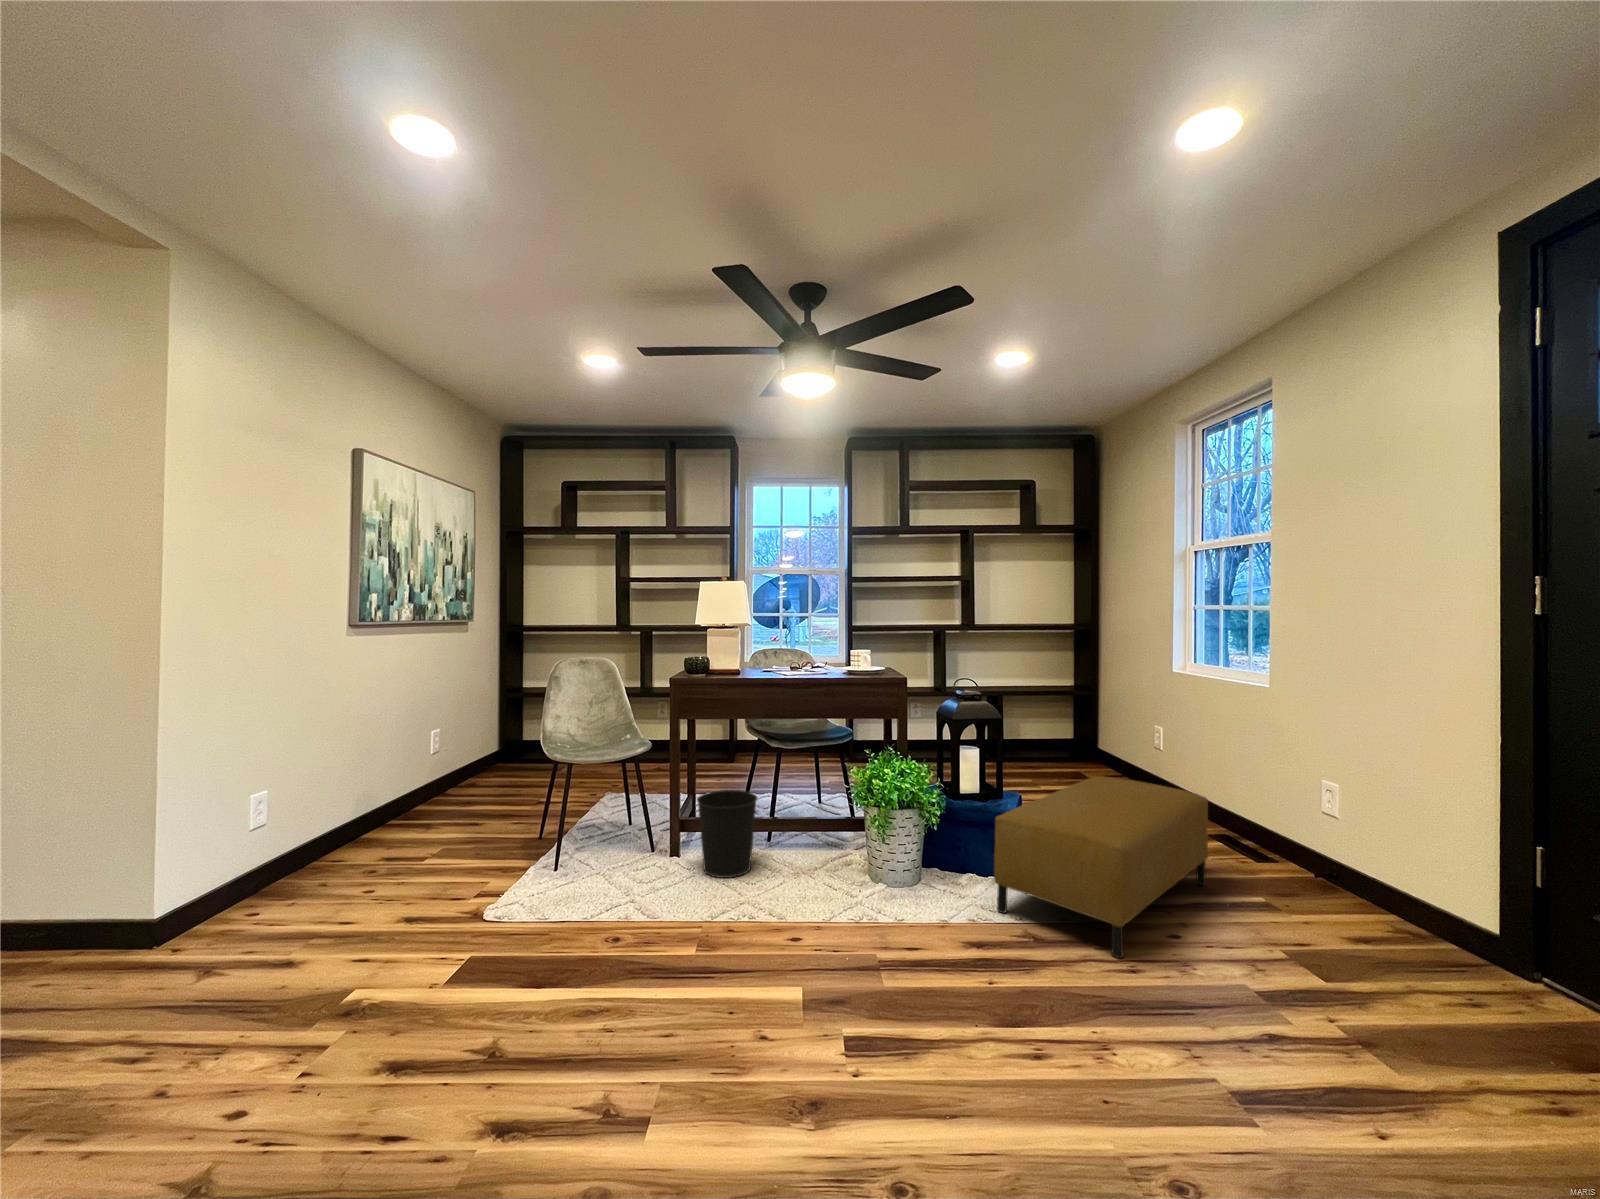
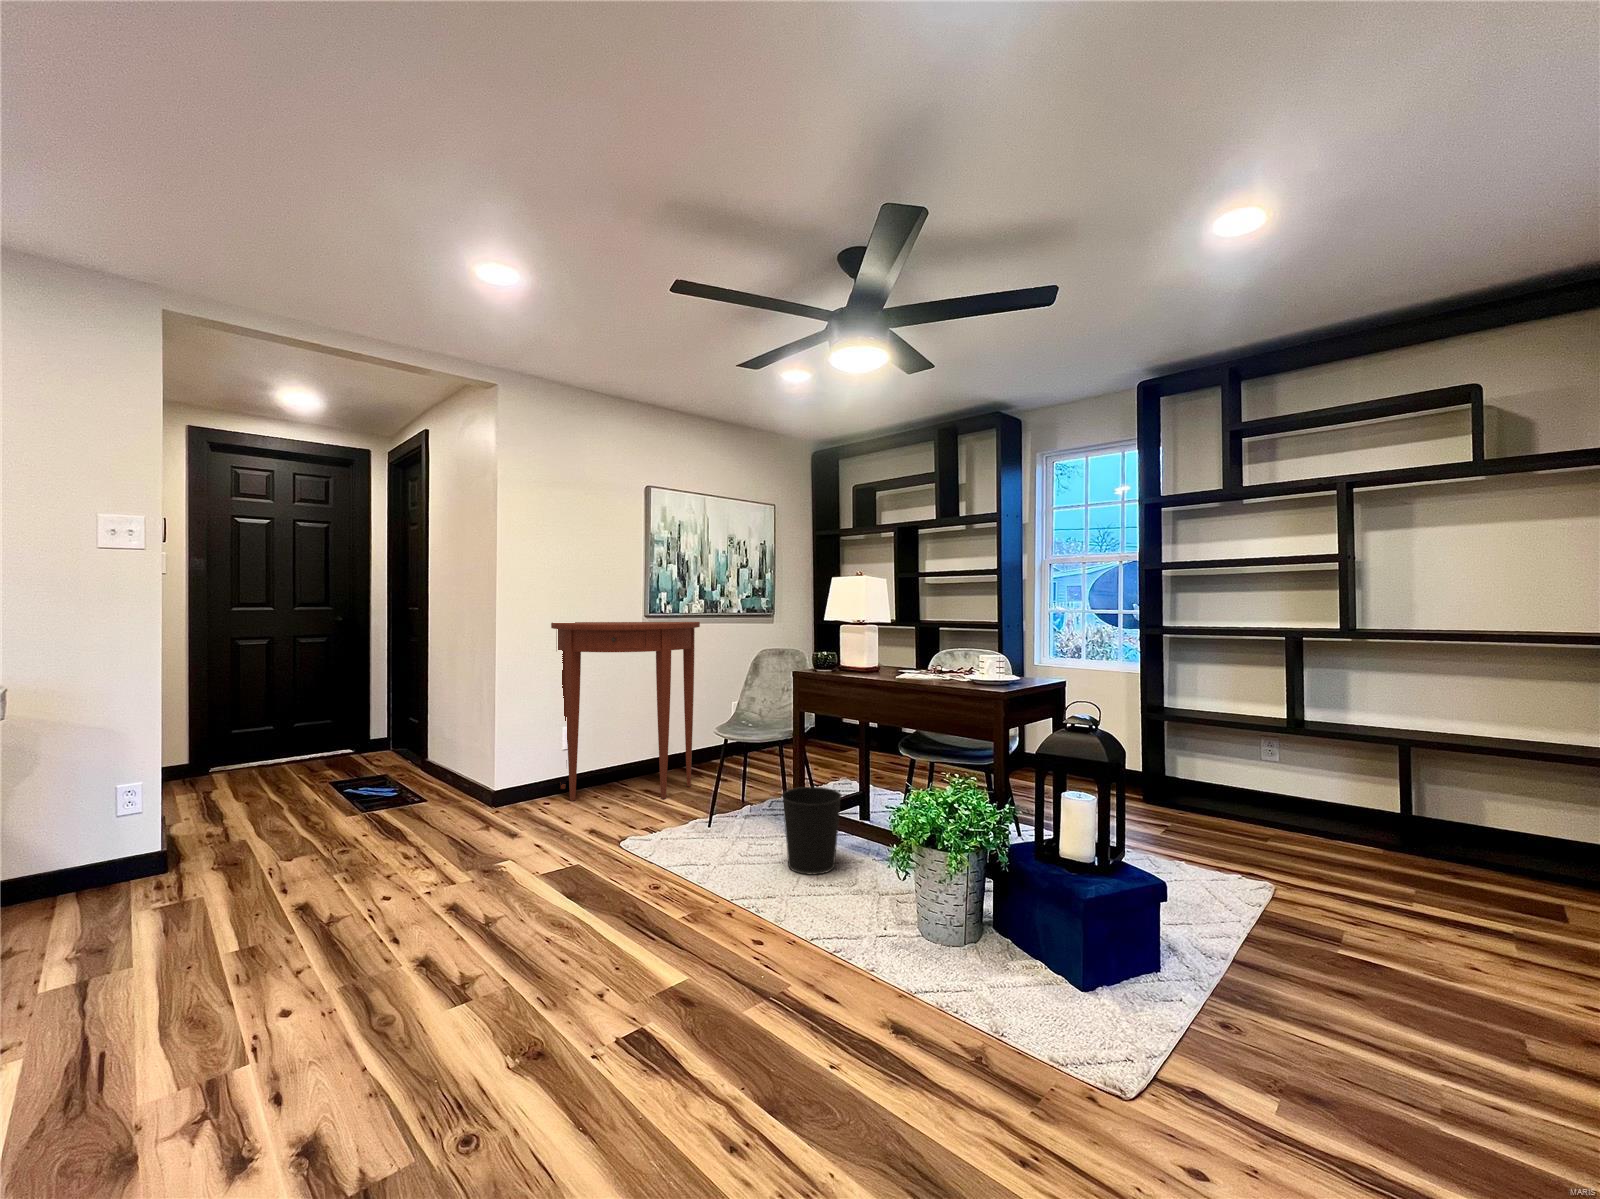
console table: none [231,631,471,899] -> present [551,622,700,801]
ottoman: present [994,776,1208,958] -> none [980,883,1459,1154]

